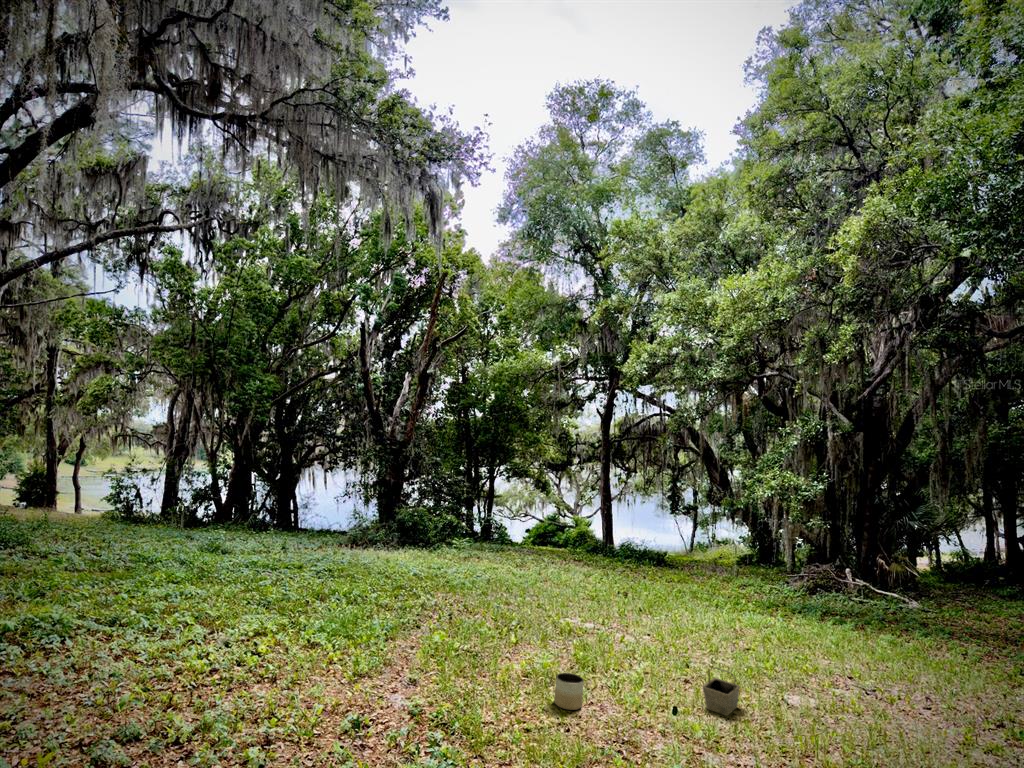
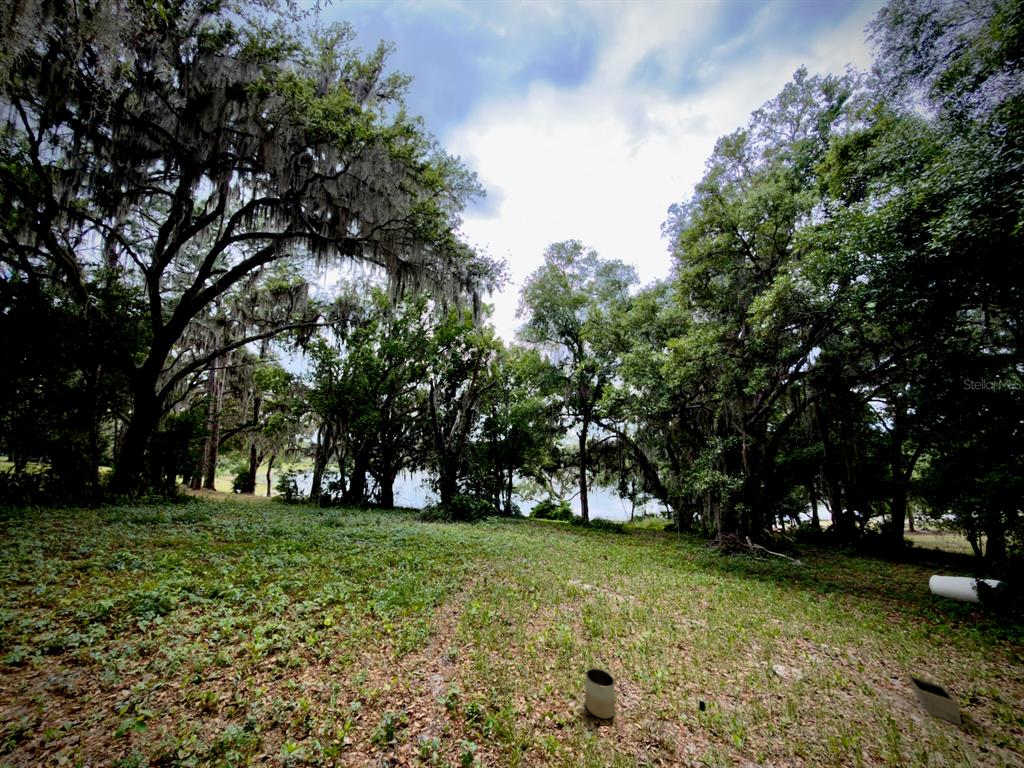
basket: present [703,668,740,716] -> present [907,667,961,725]

